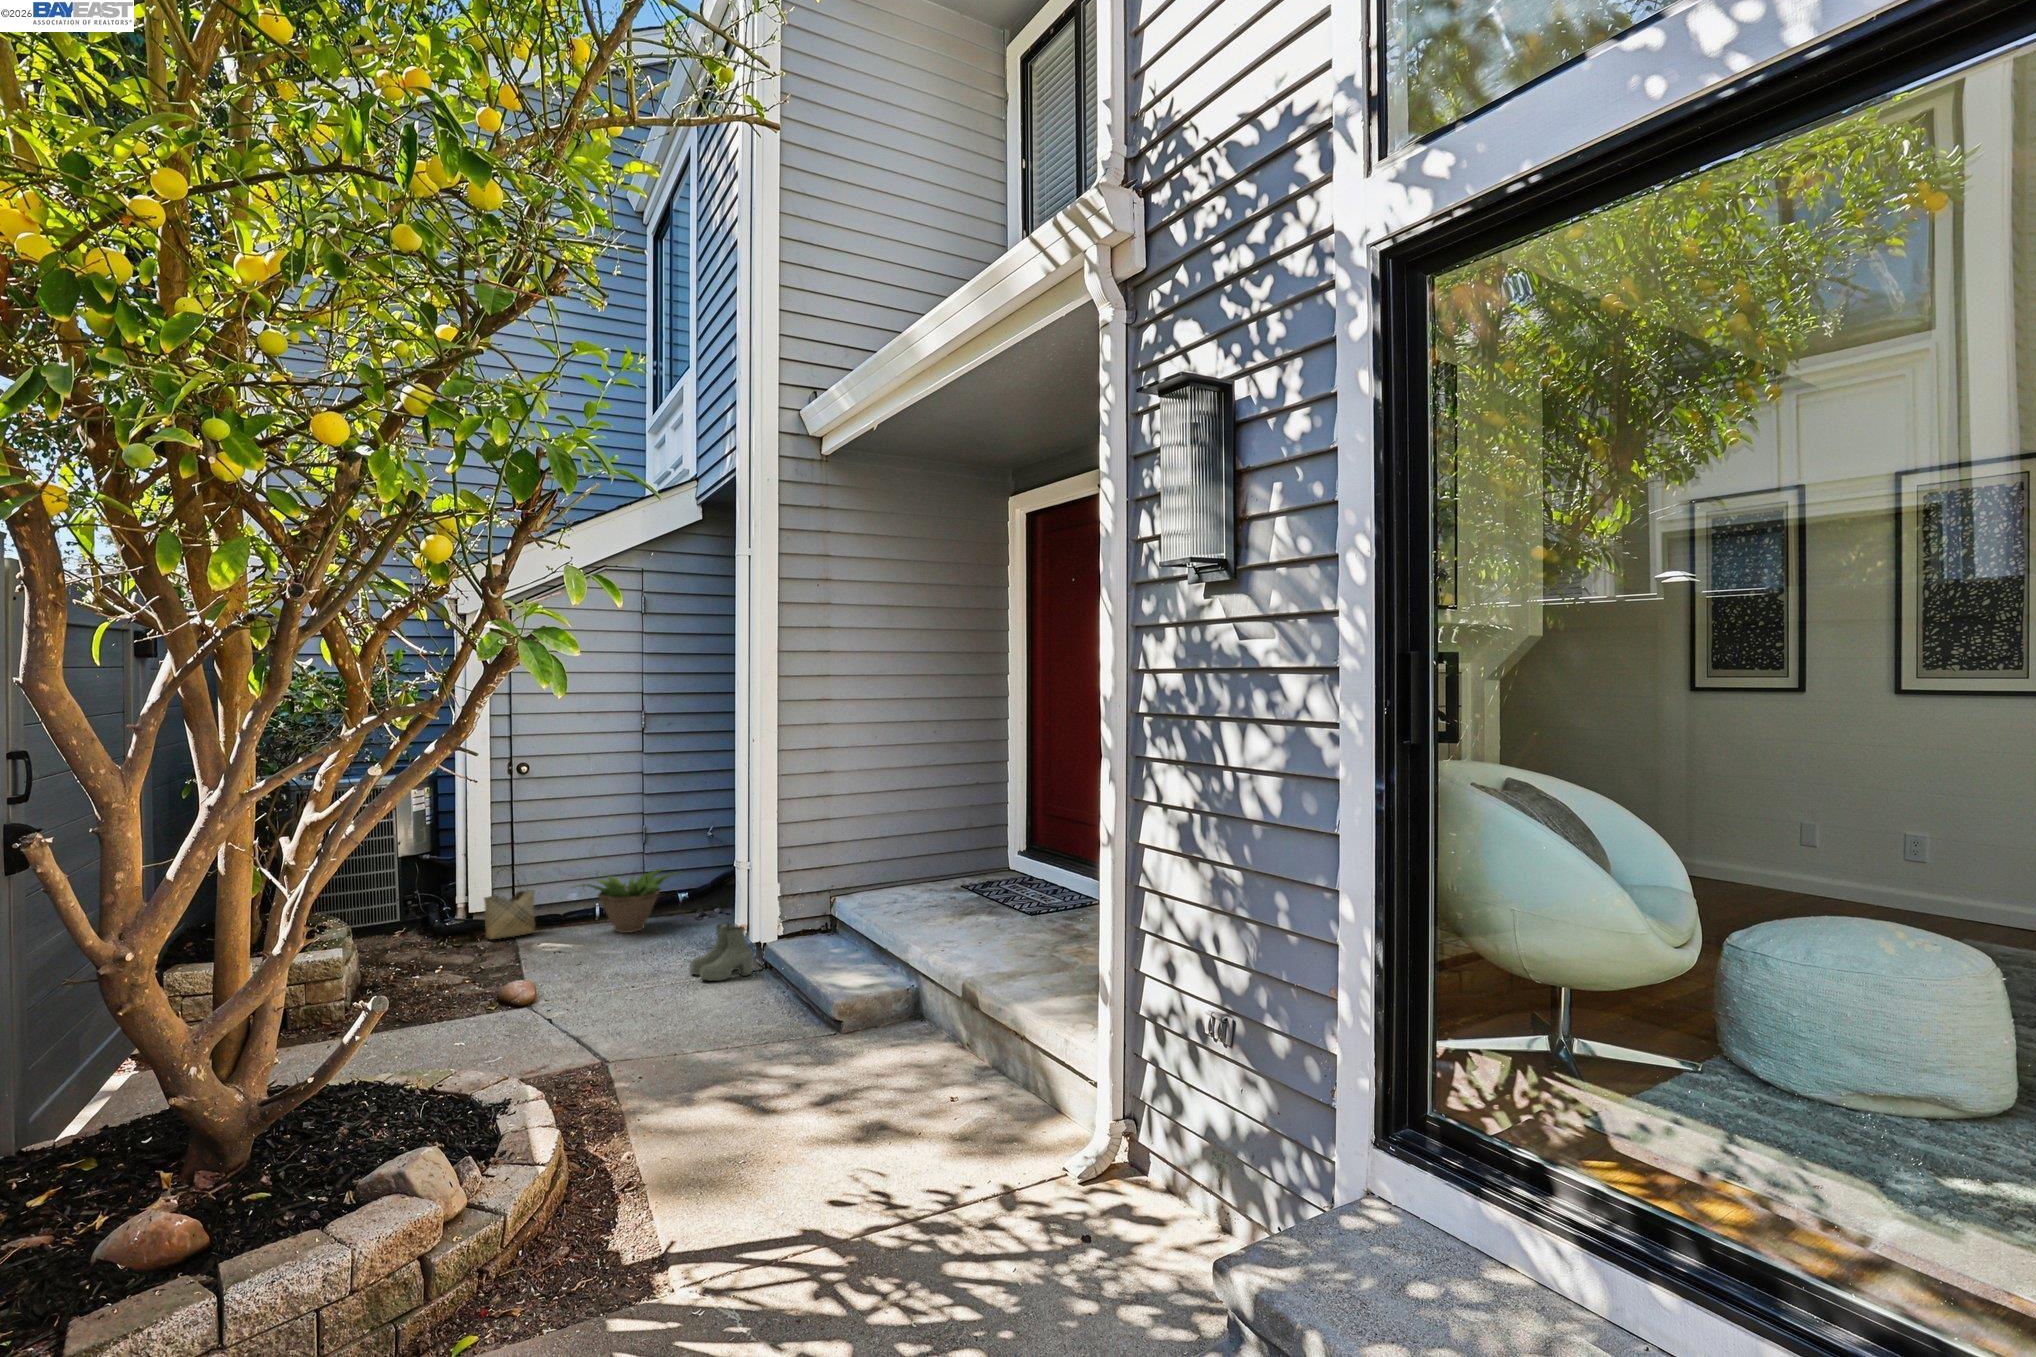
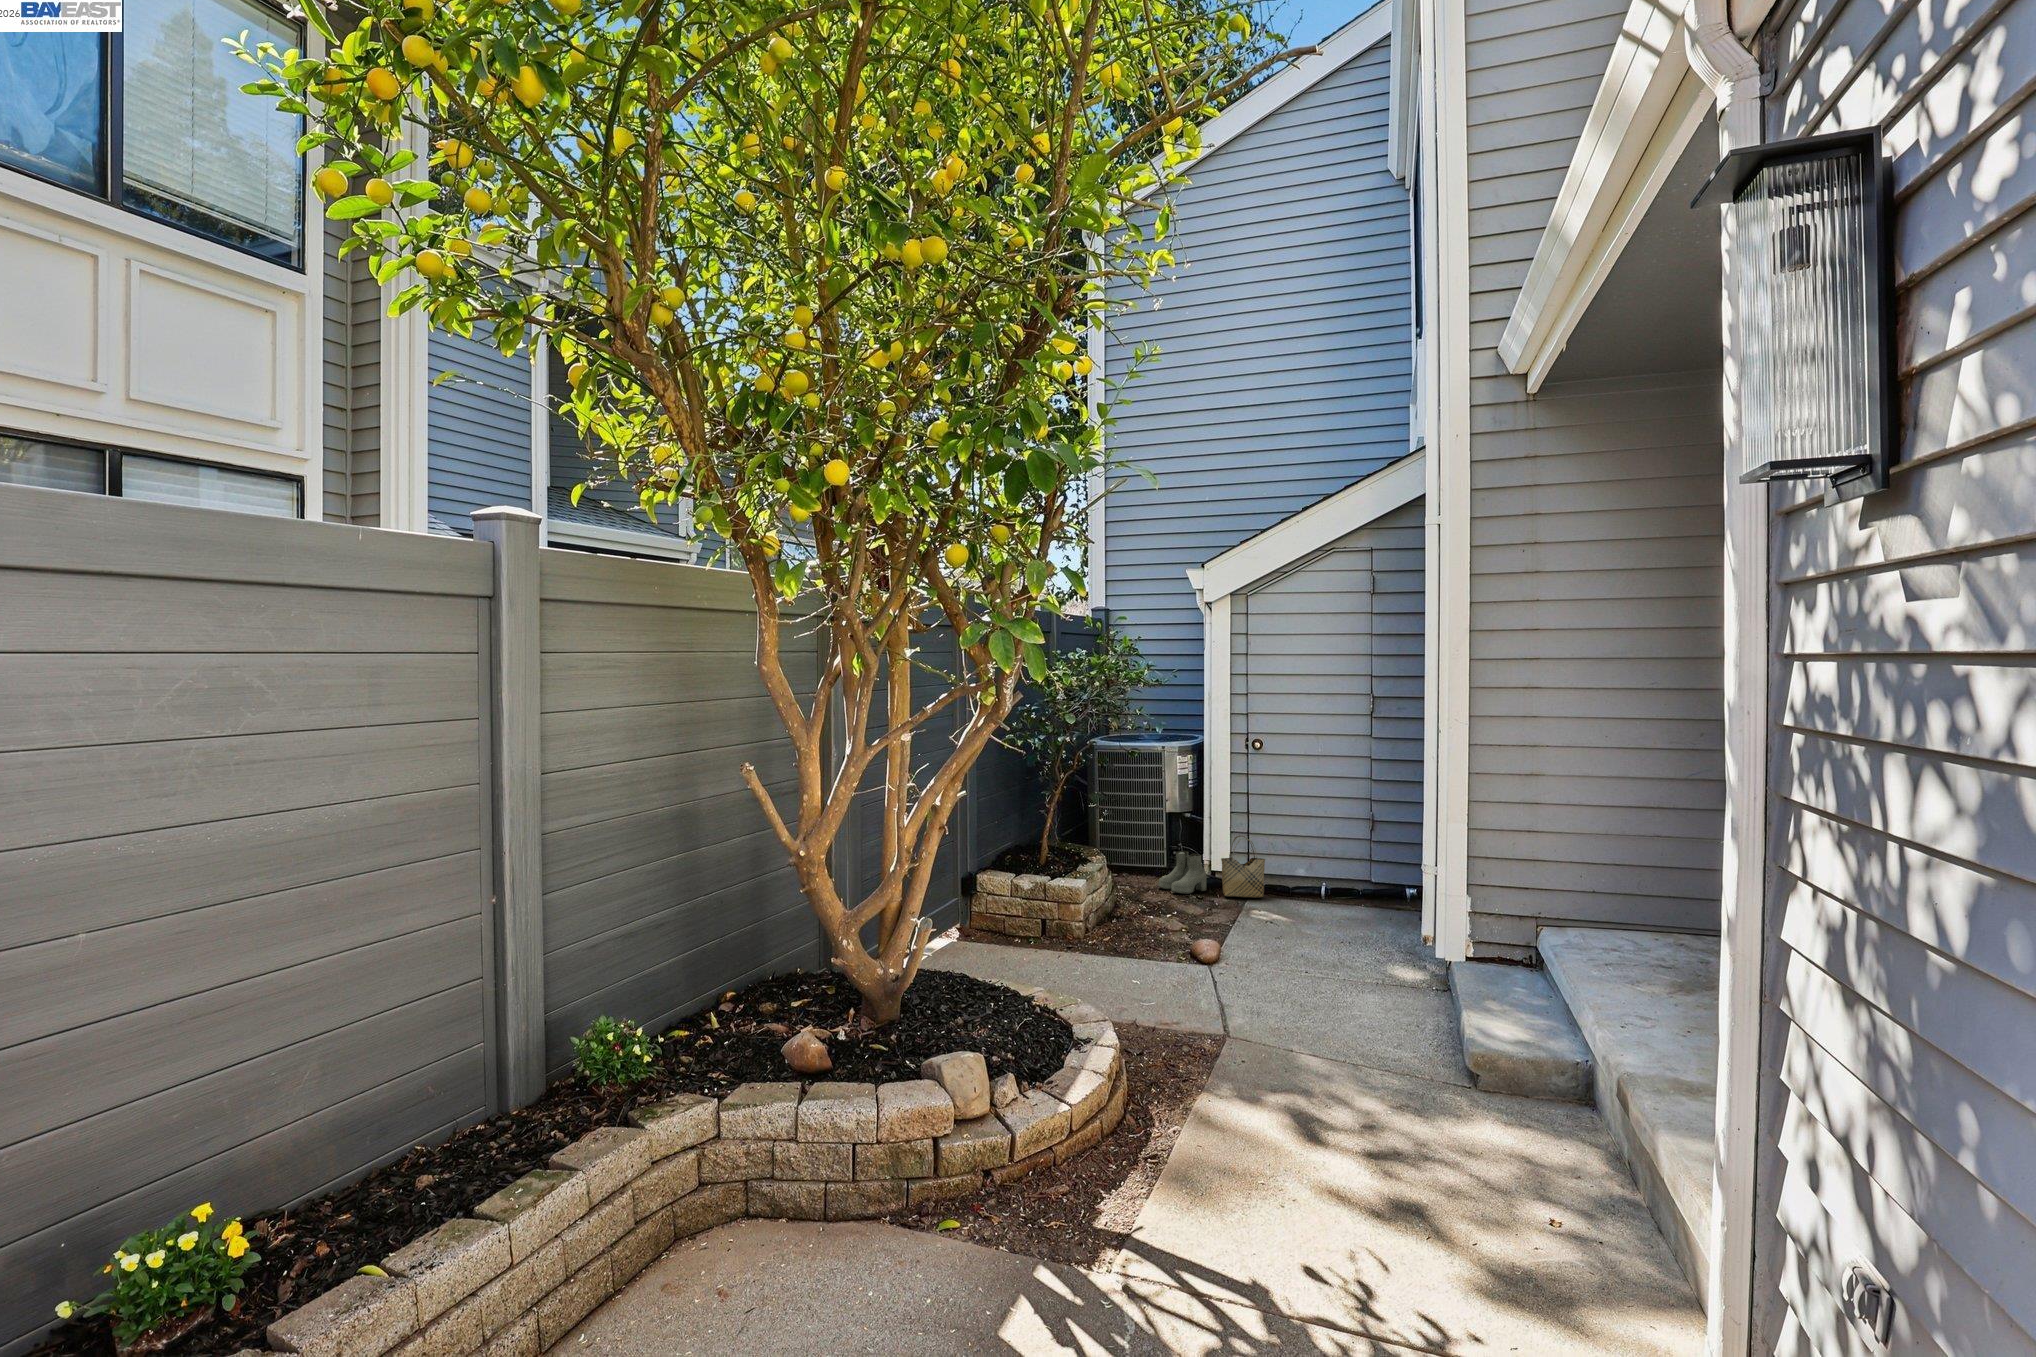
decorative plant: present [584,868,681,933] -> none [1290,855,1398,915]
boots: present [690,923,752,981] -> present [1159,851,1206,894]

